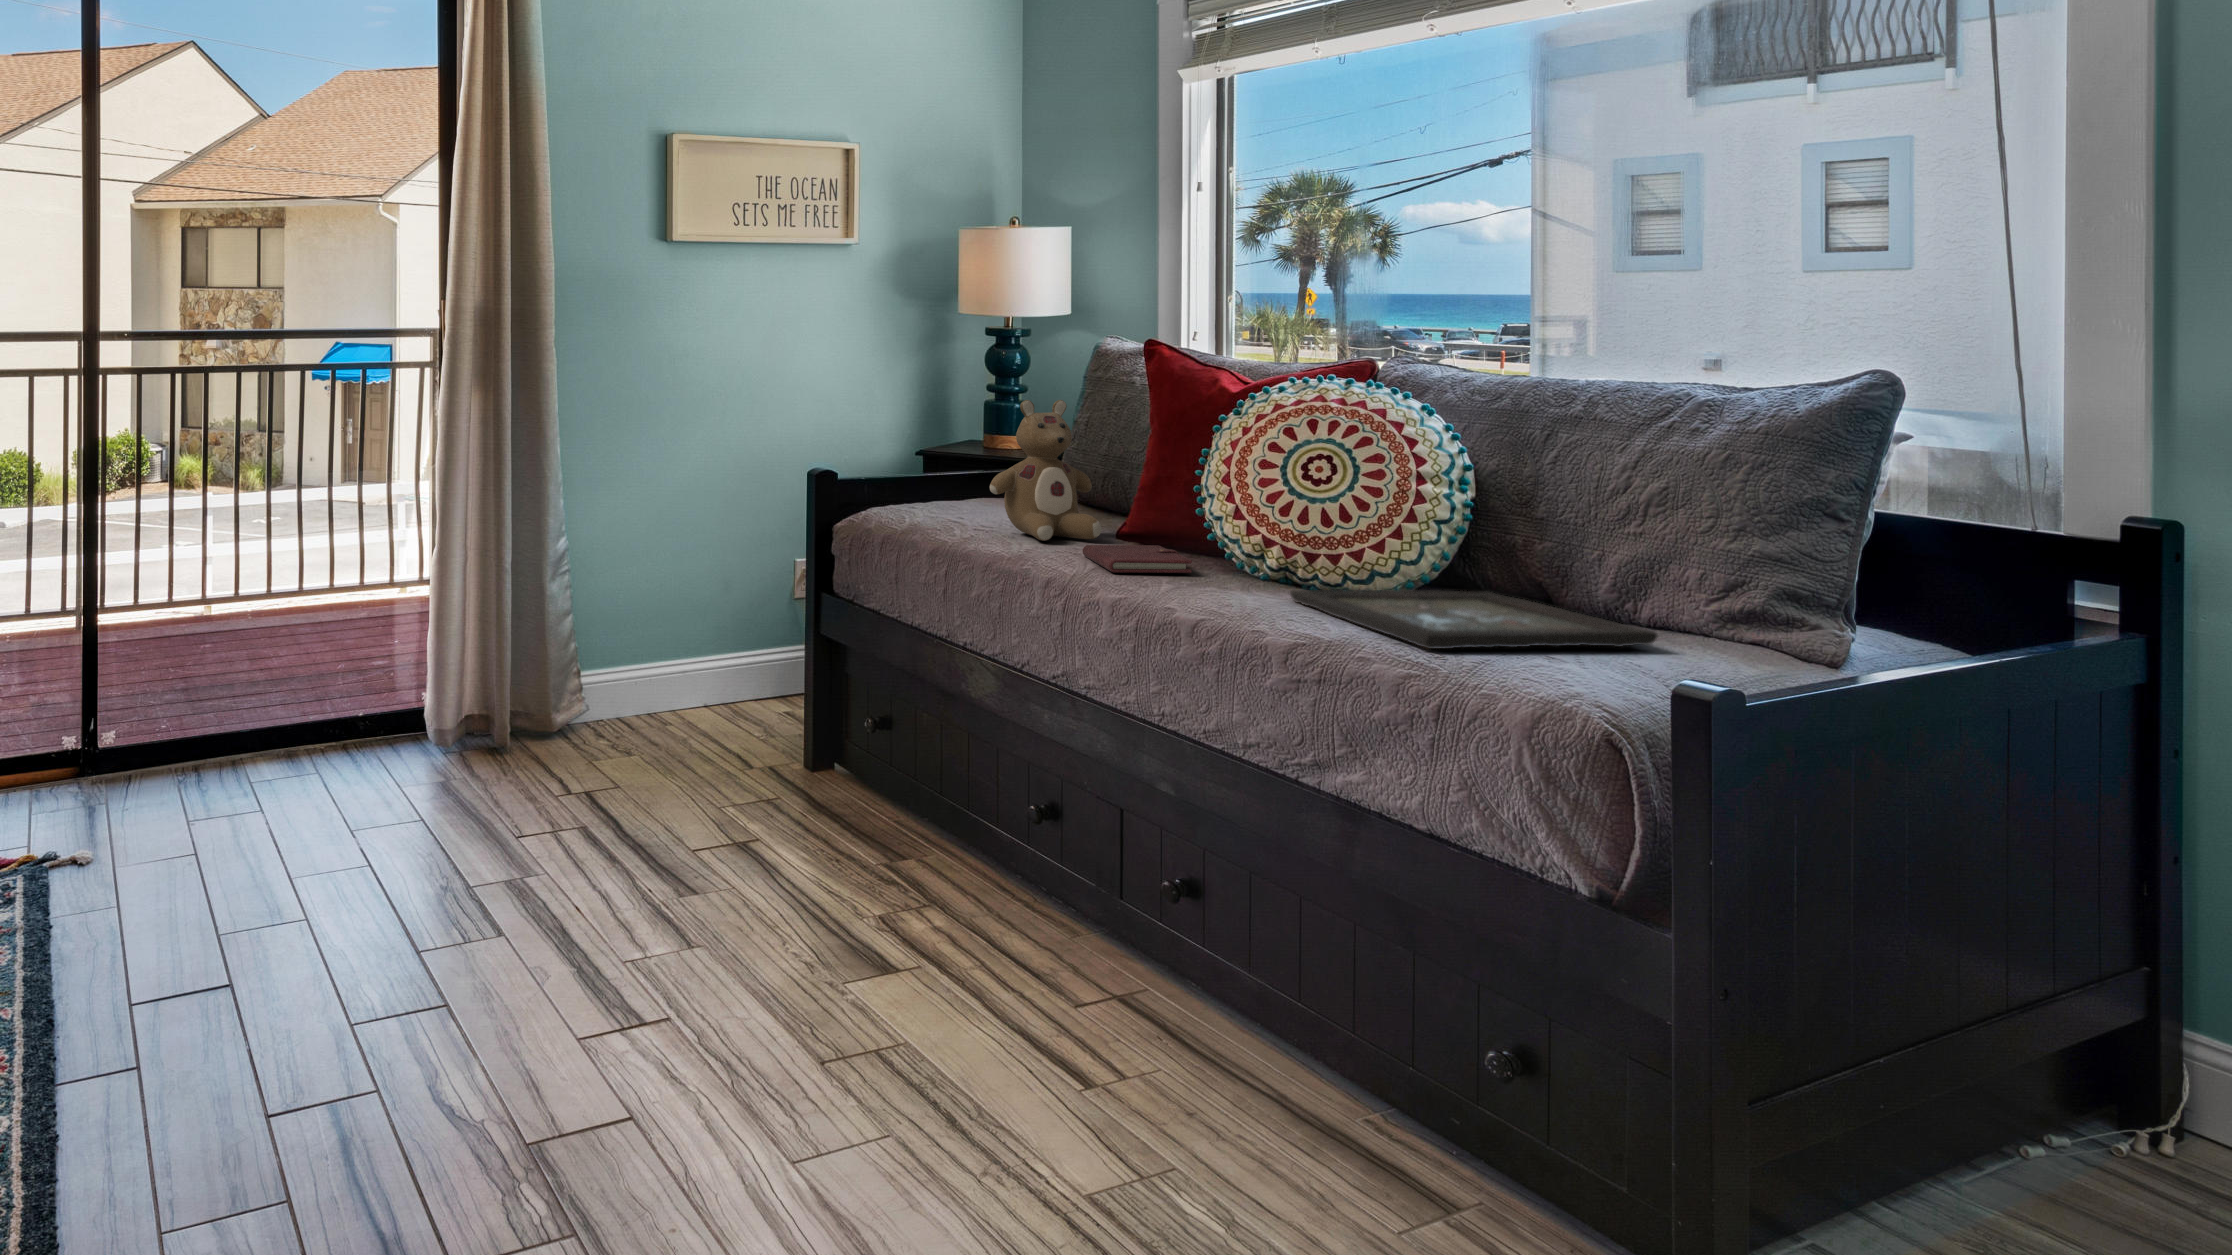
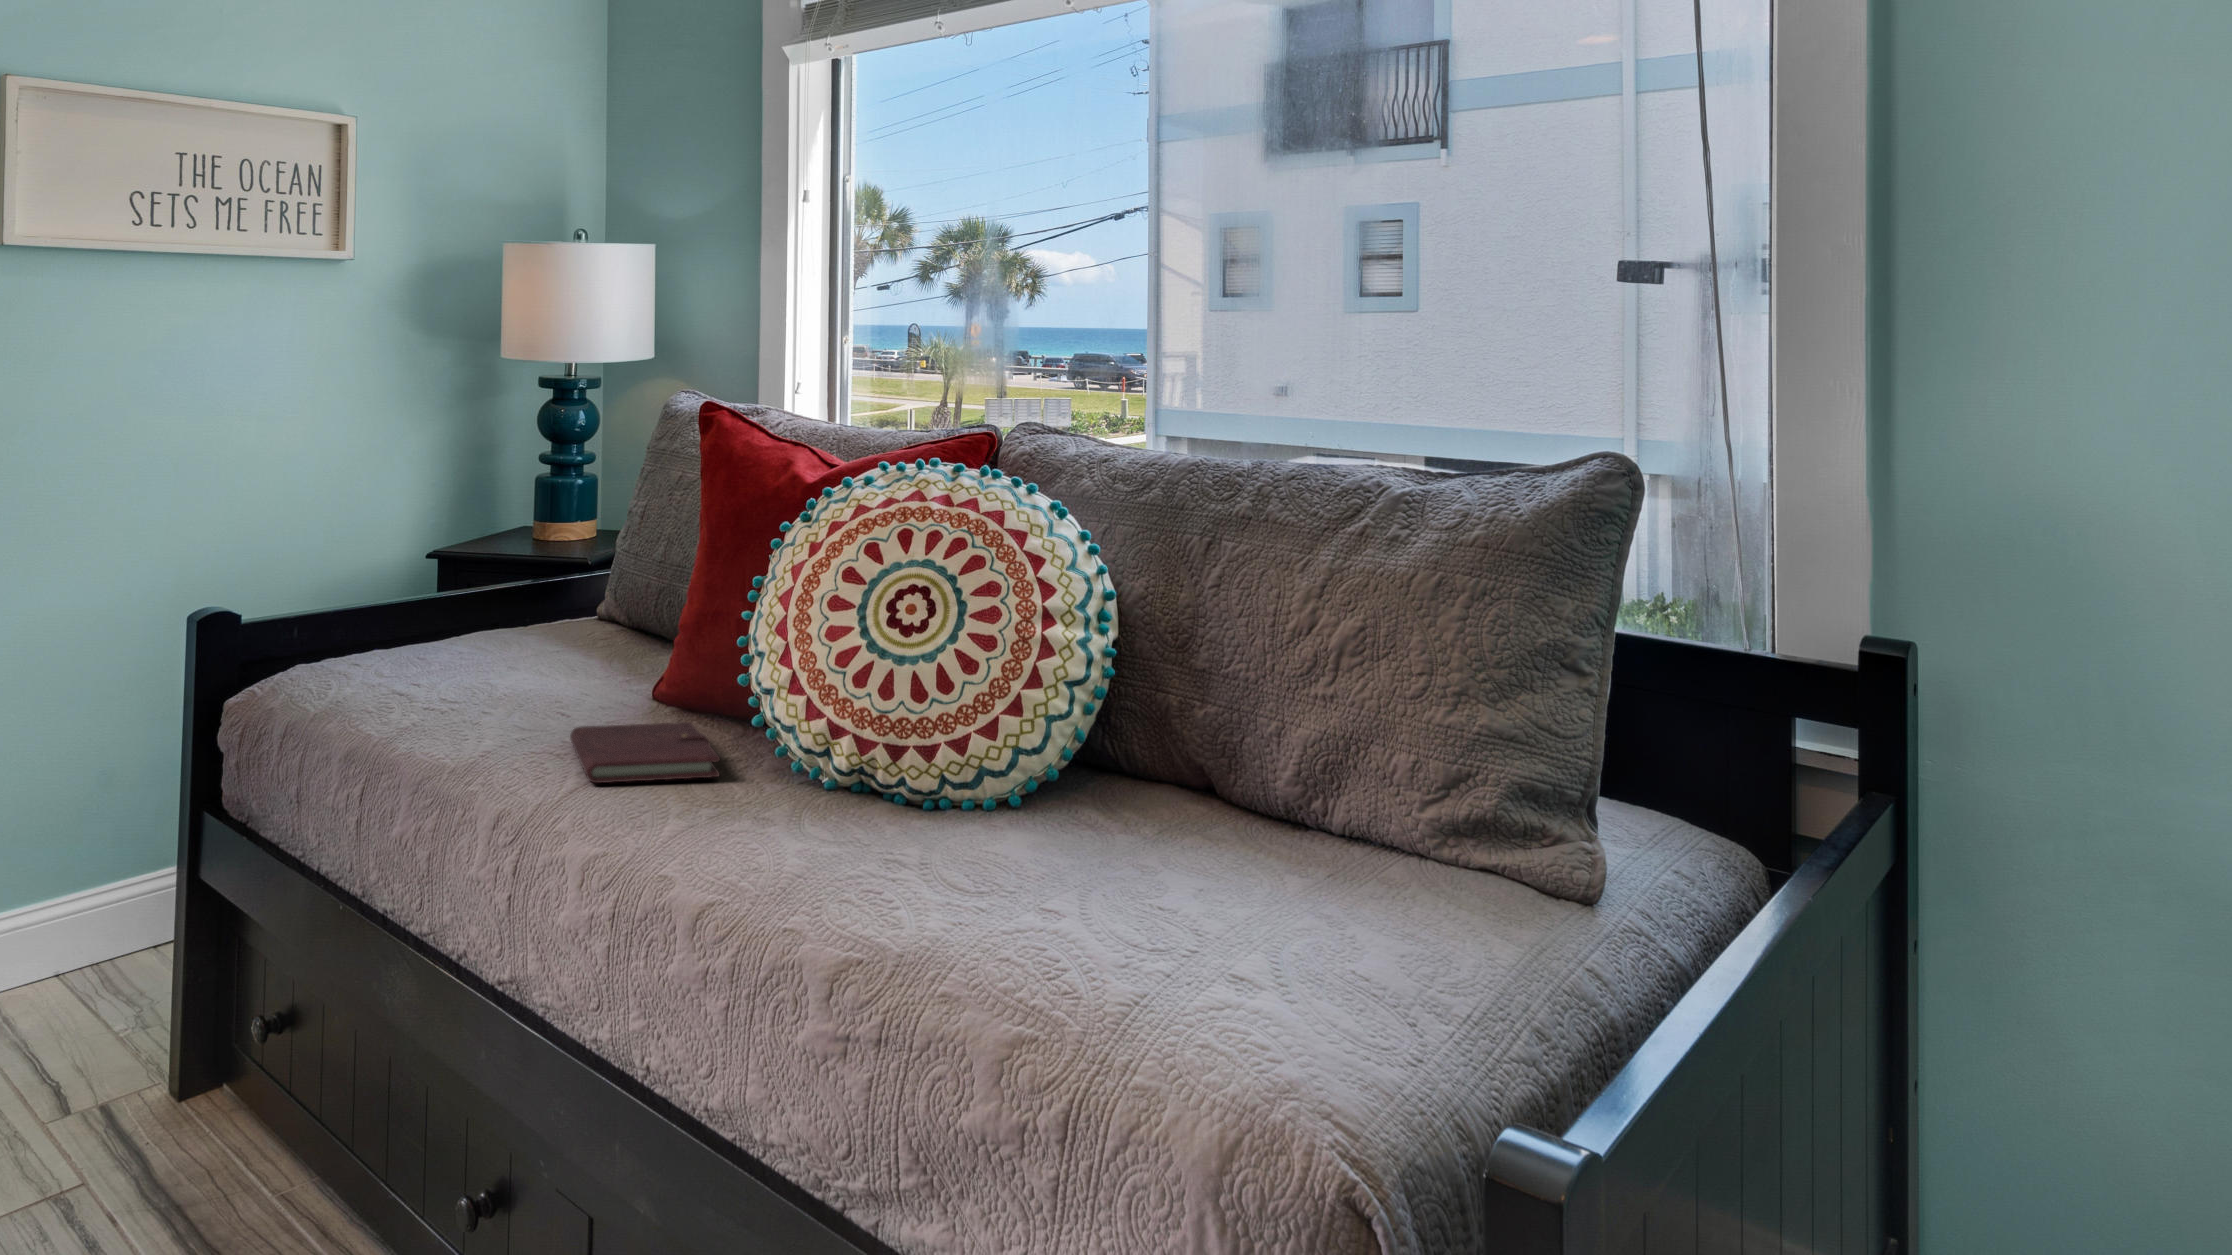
stuffed bear: present [990,400,1102,541] -> none [450,493,621,714]
tray: present [1290,590,1657,649] -> none [848,795,1372,953]

